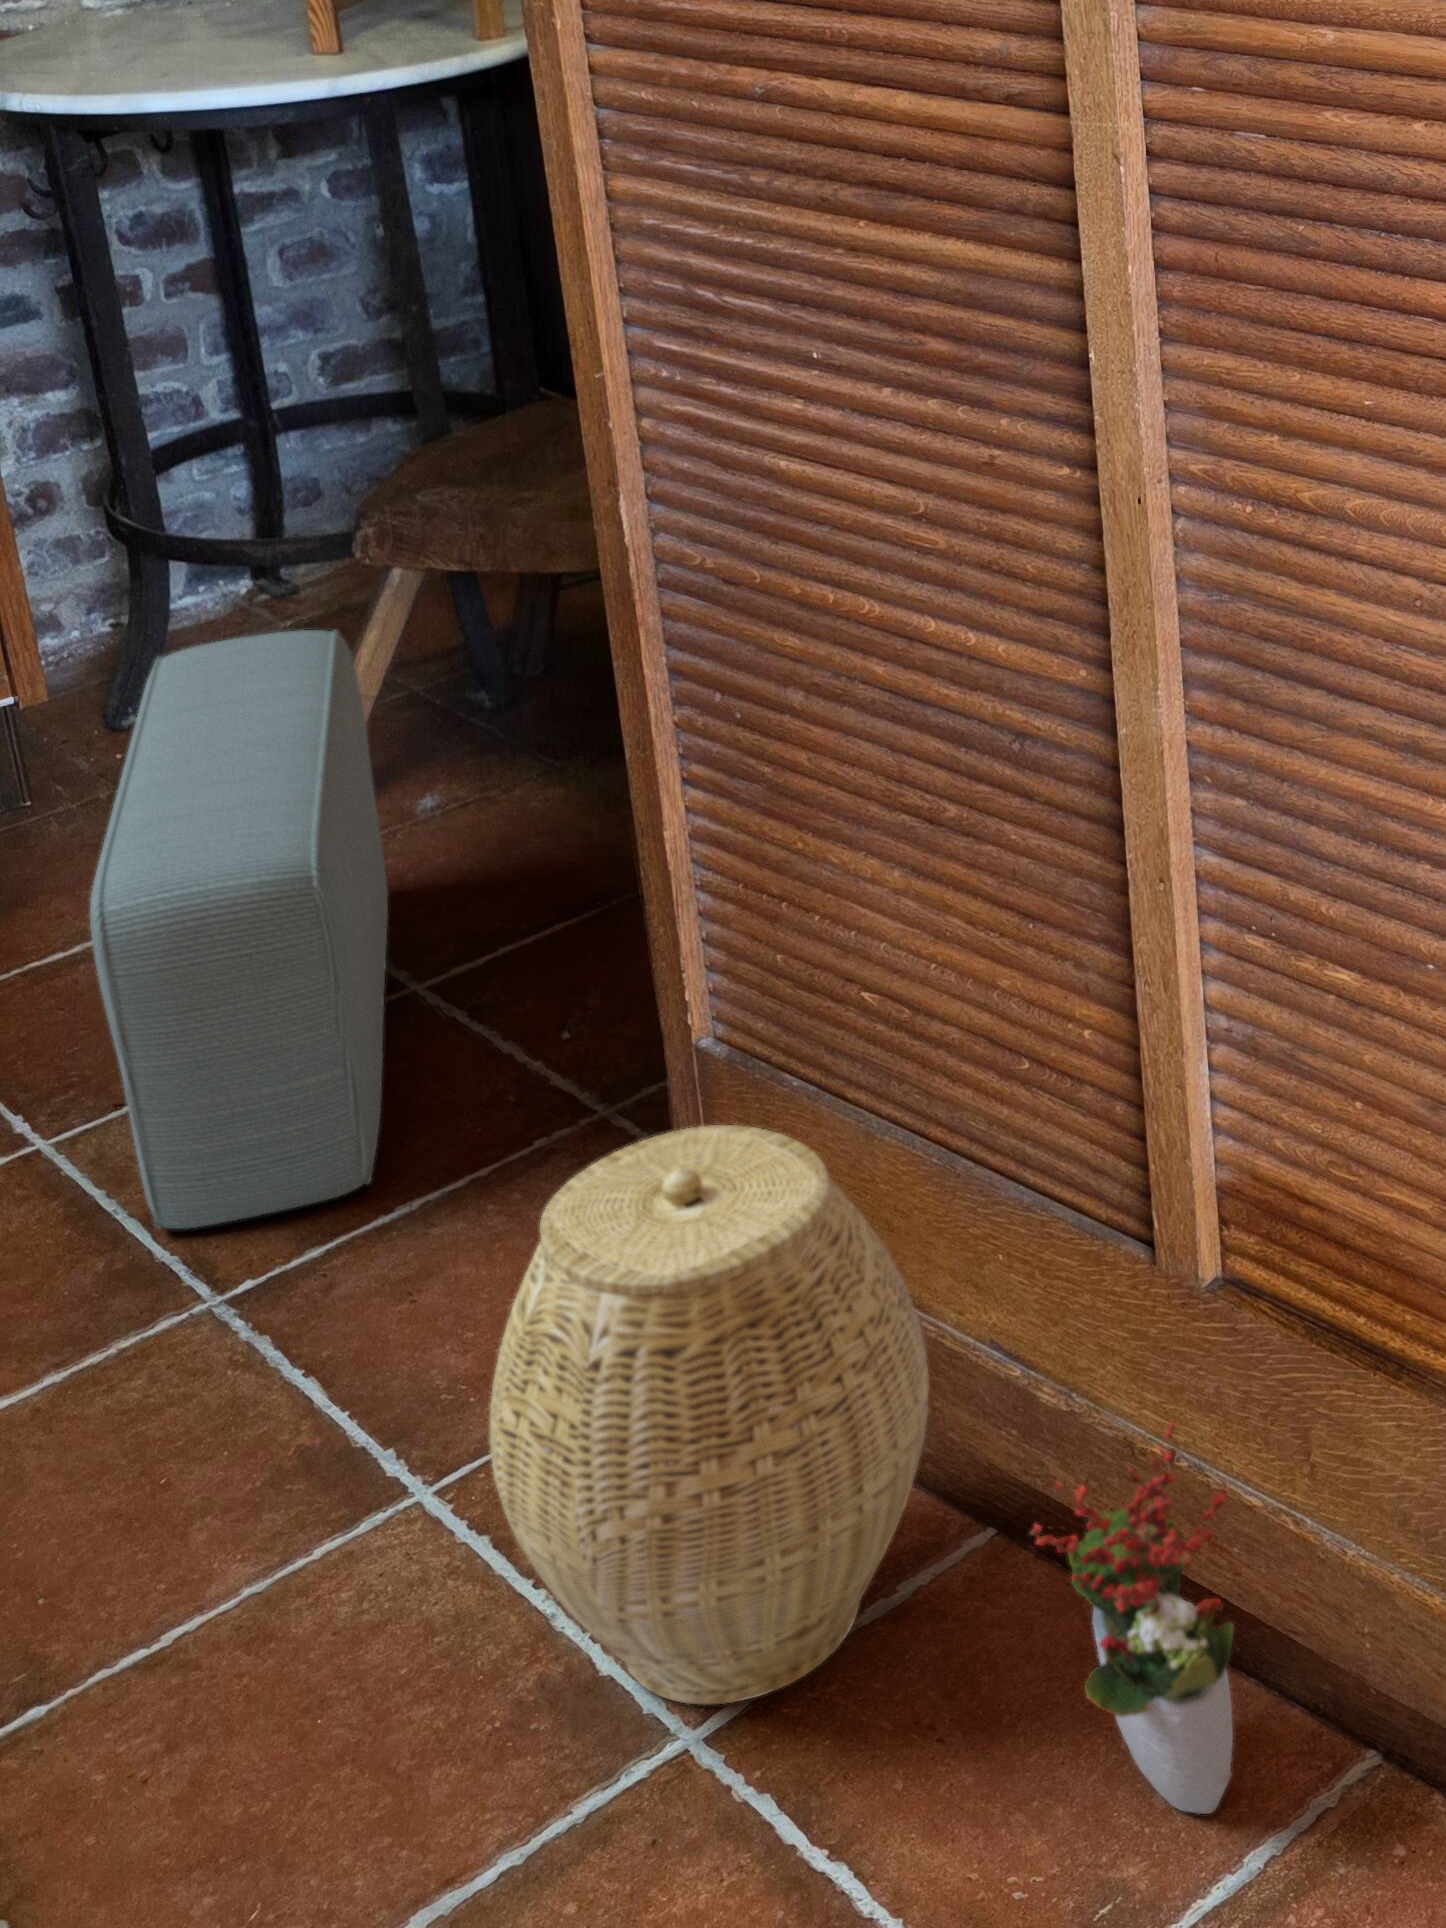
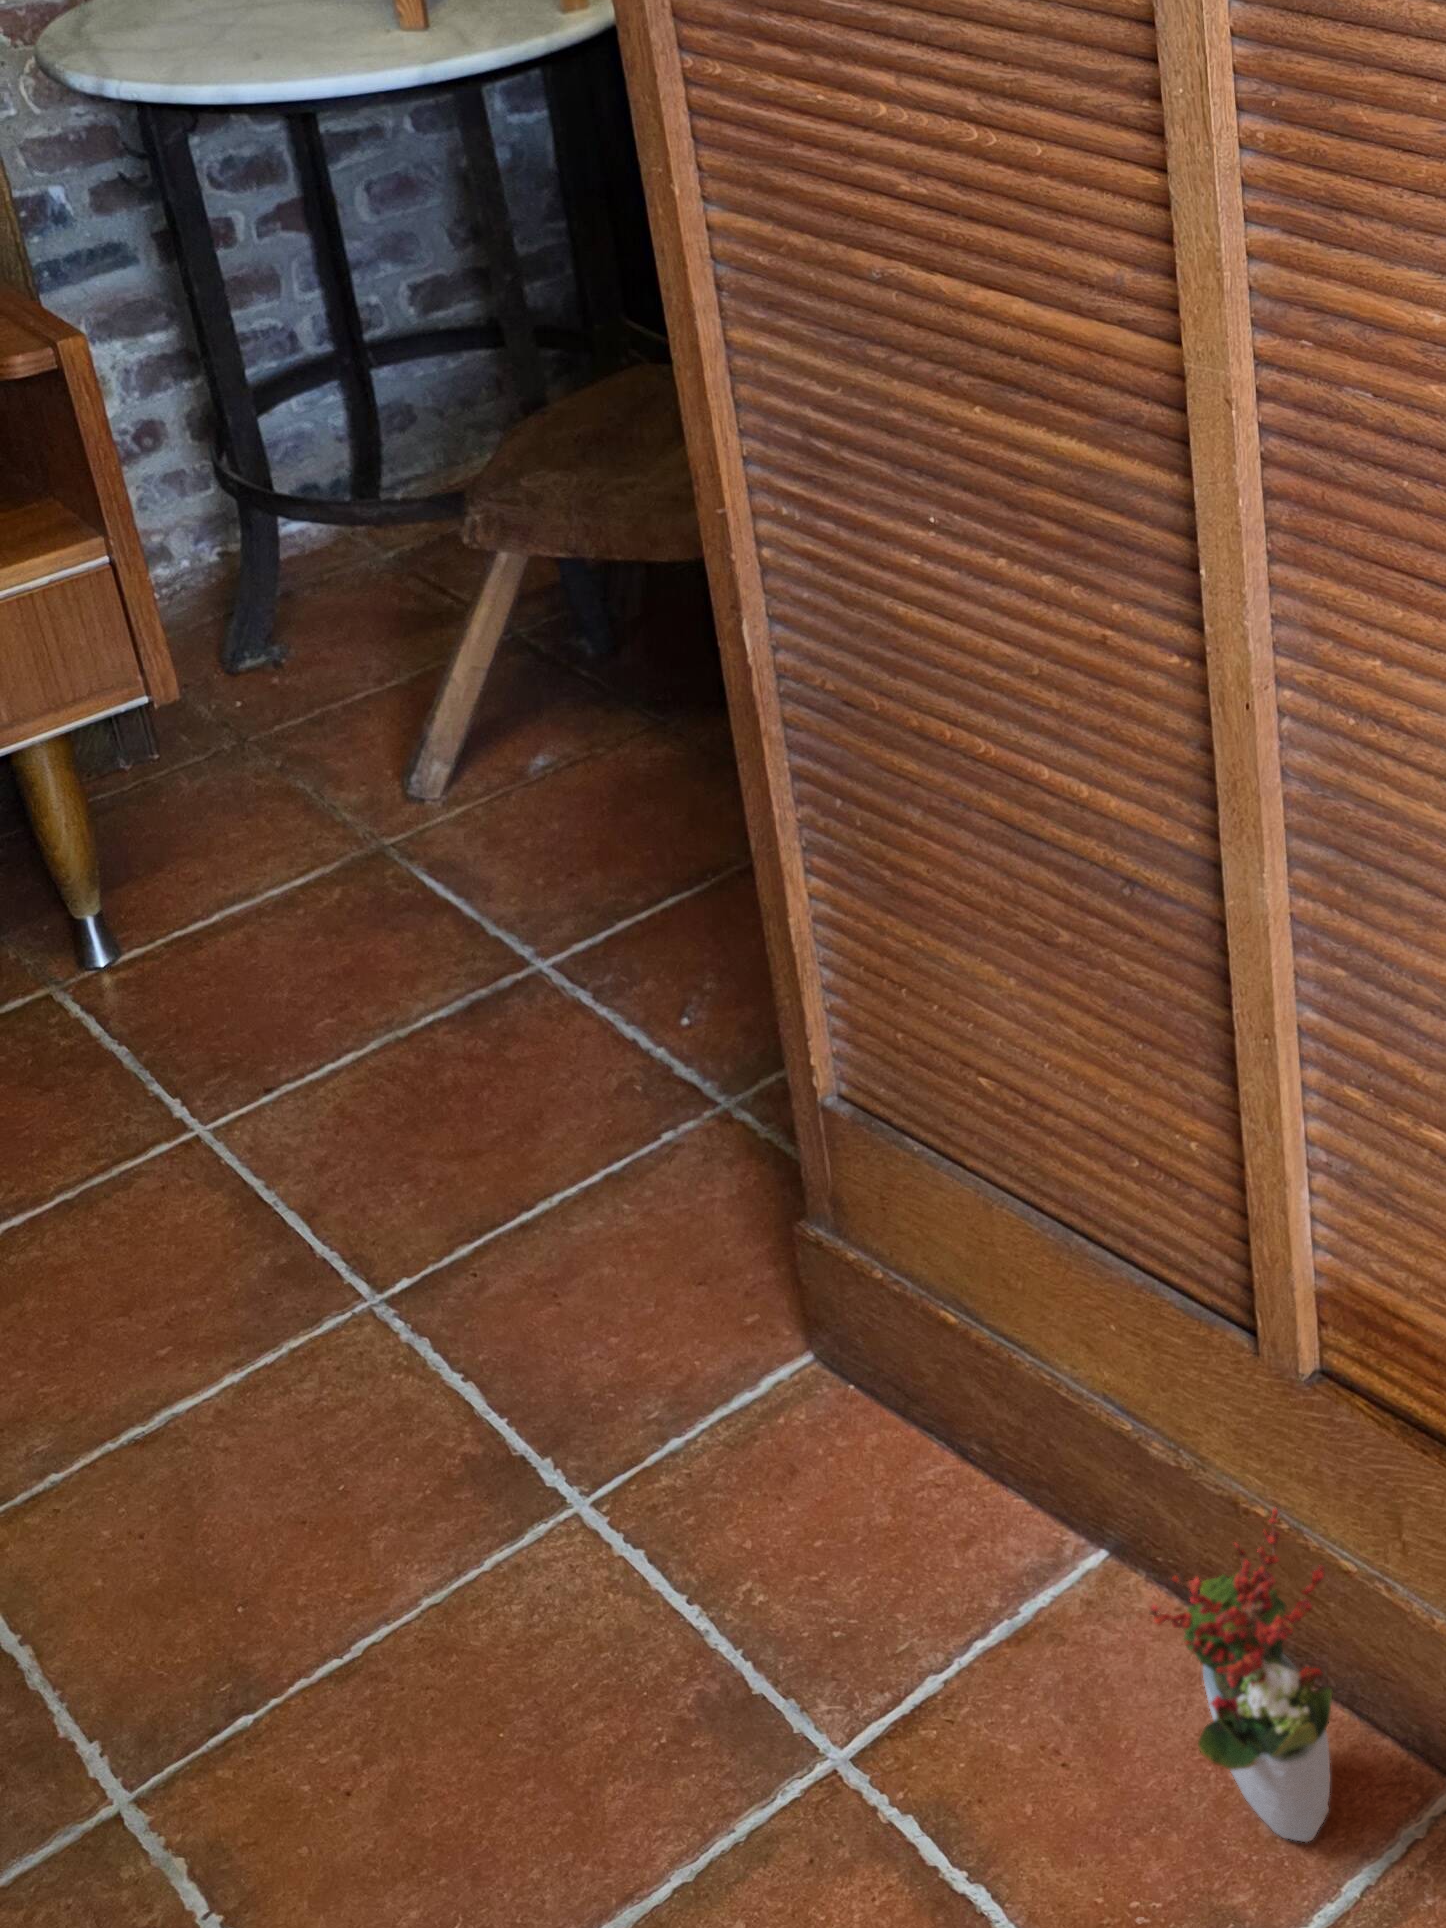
pouf: present [90,630,388,1229] -> none [244,616,513,1216]
woven basket: present [490,1125,929,1705] -> none [651,1206,1047,1721]

